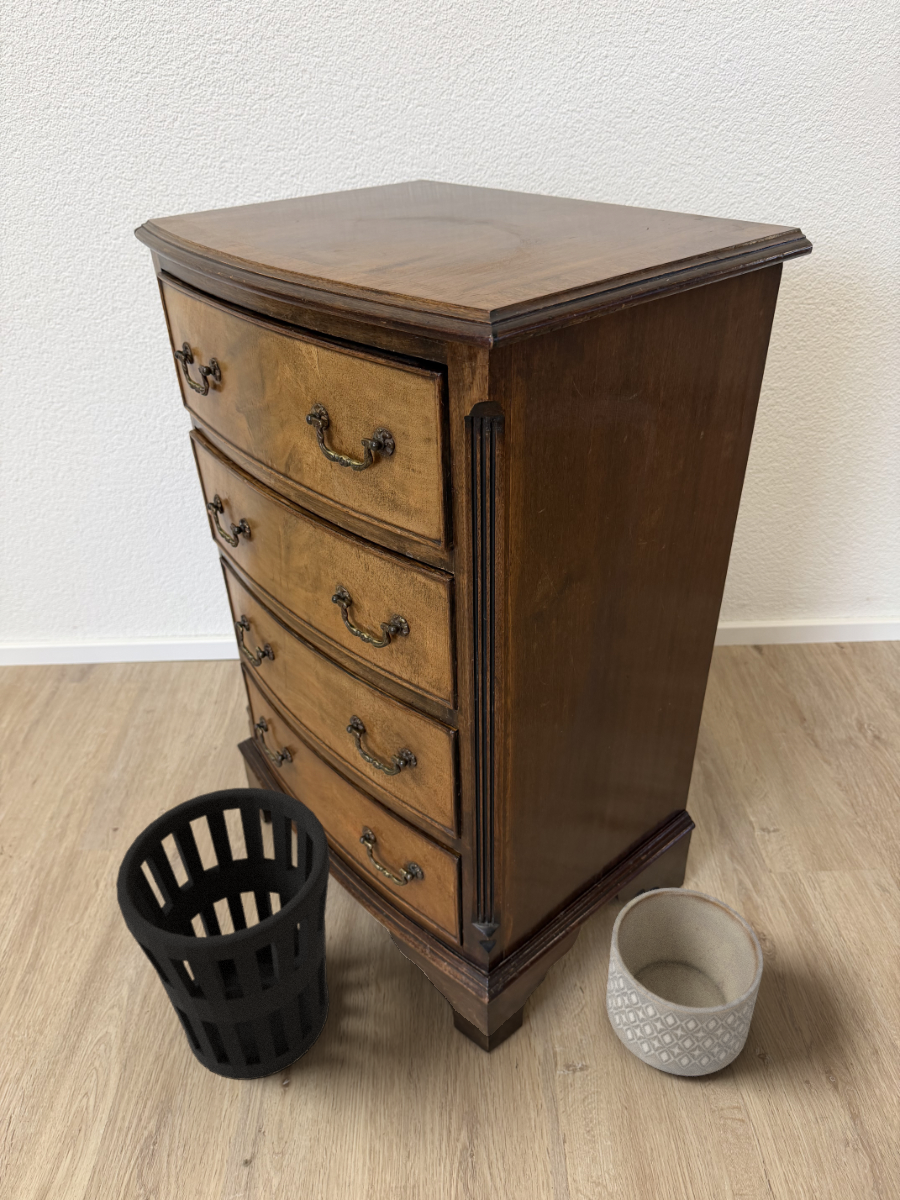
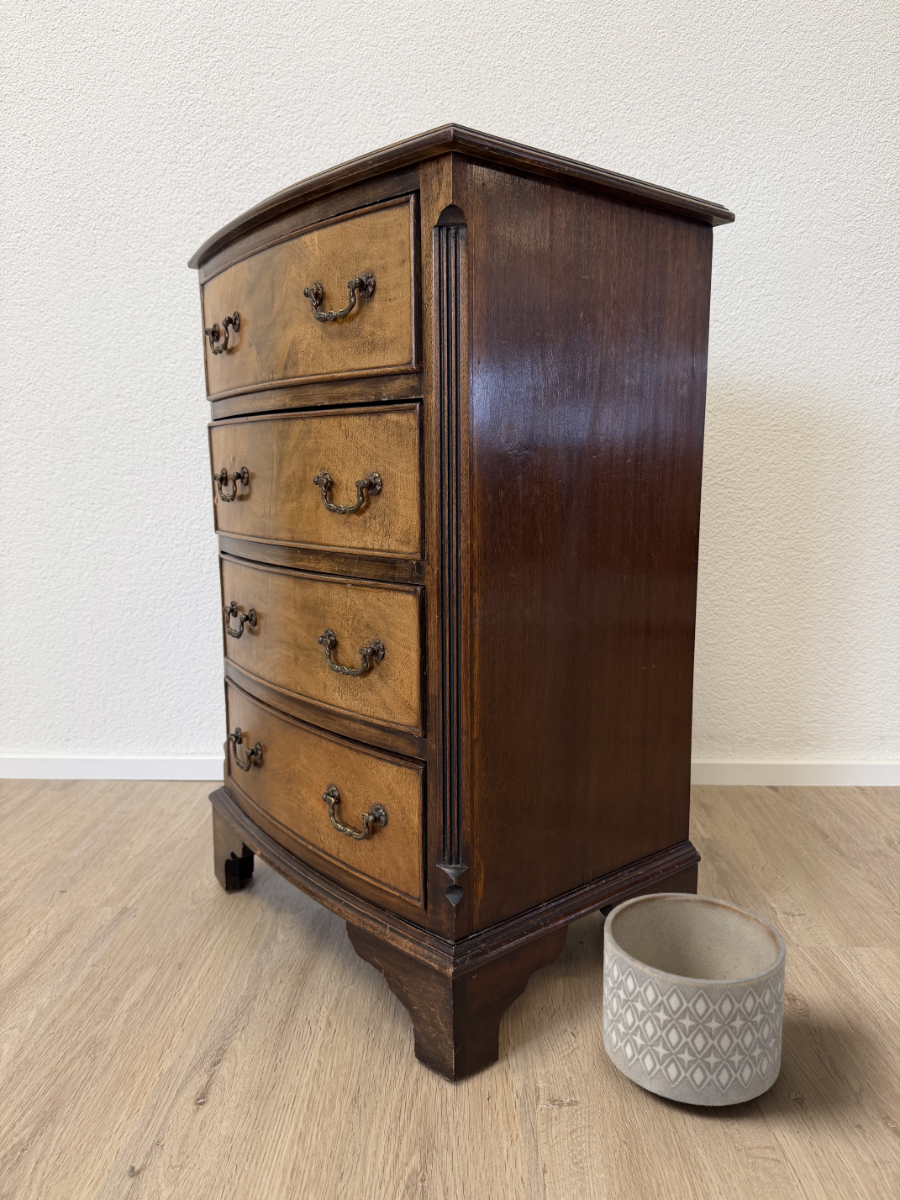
wastebasket: present [116,788,330,1080] -> none [43,751,285,1097]

